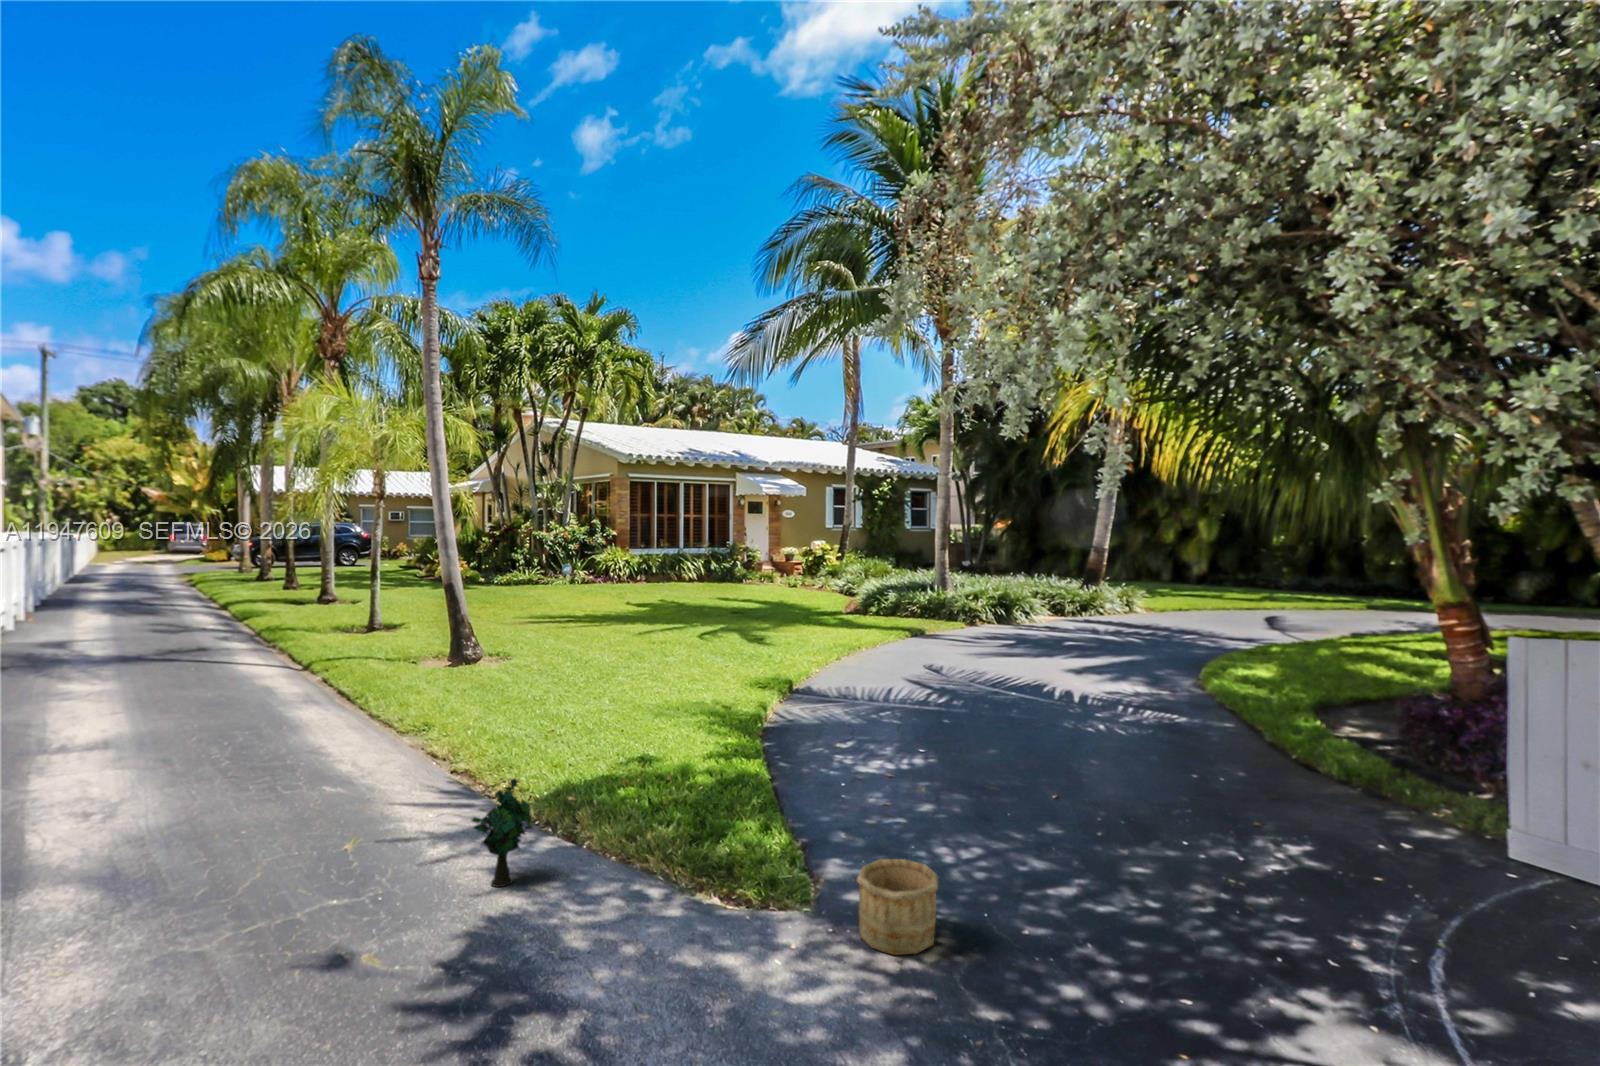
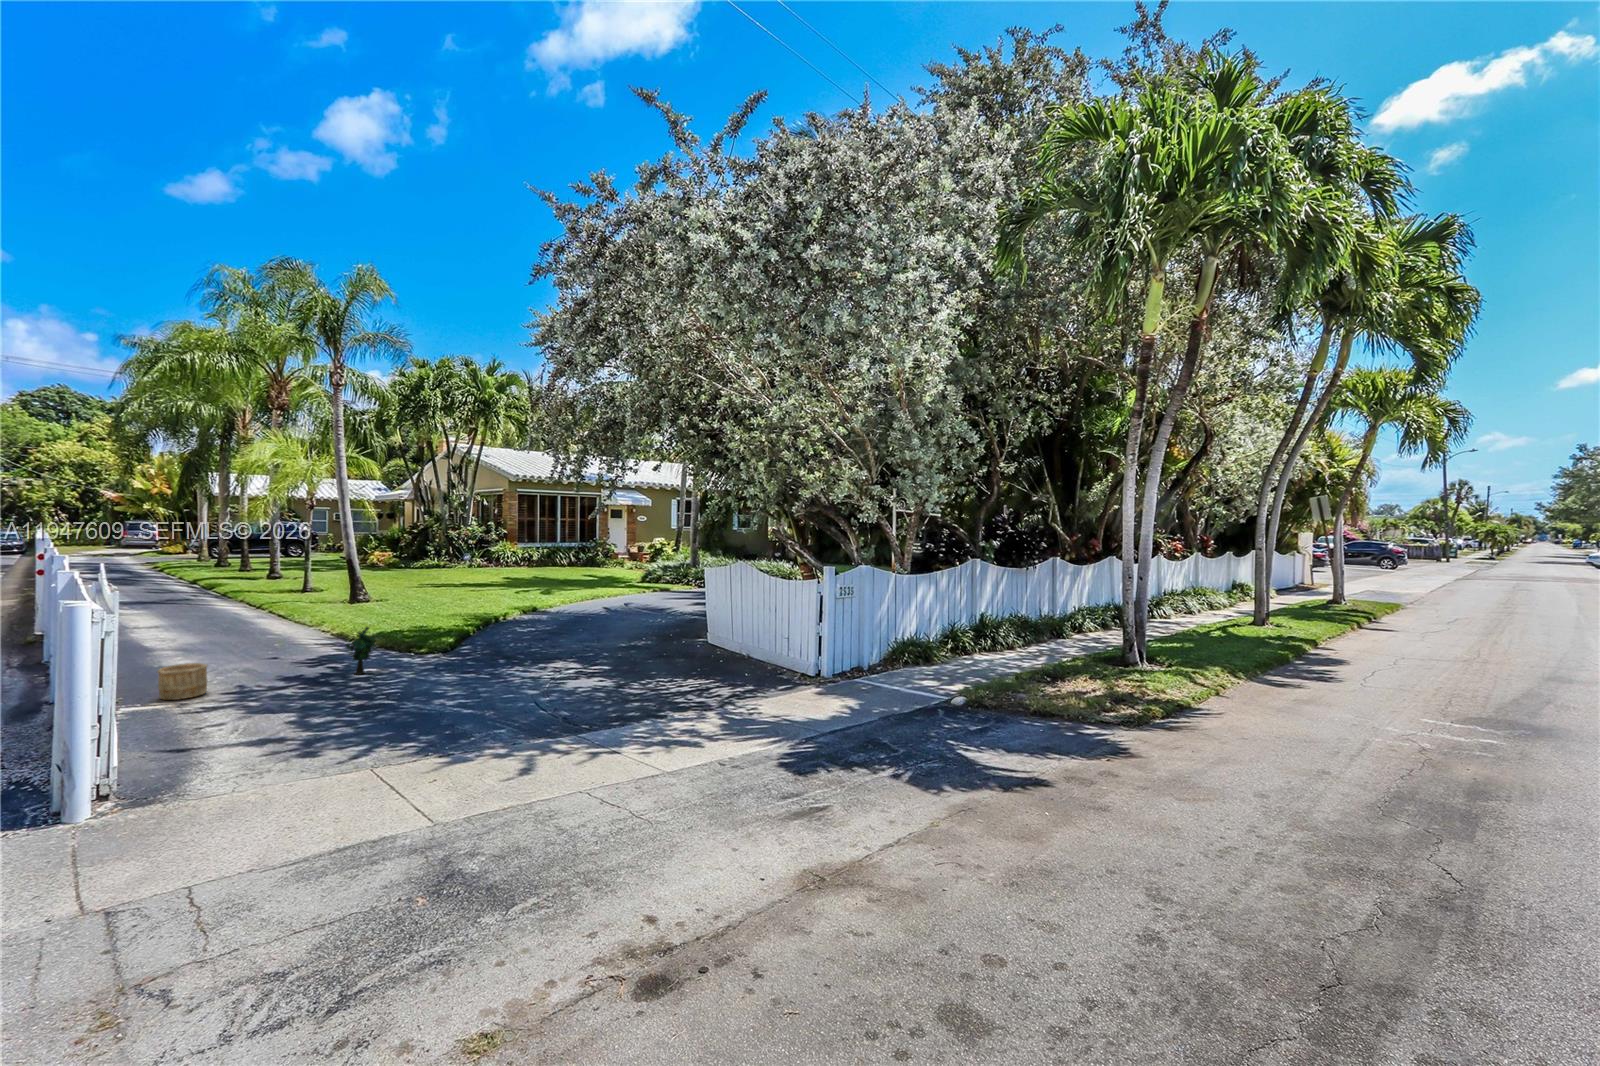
wooden bucket: present [857,859,939,955] -> present [157,663,208,700]

